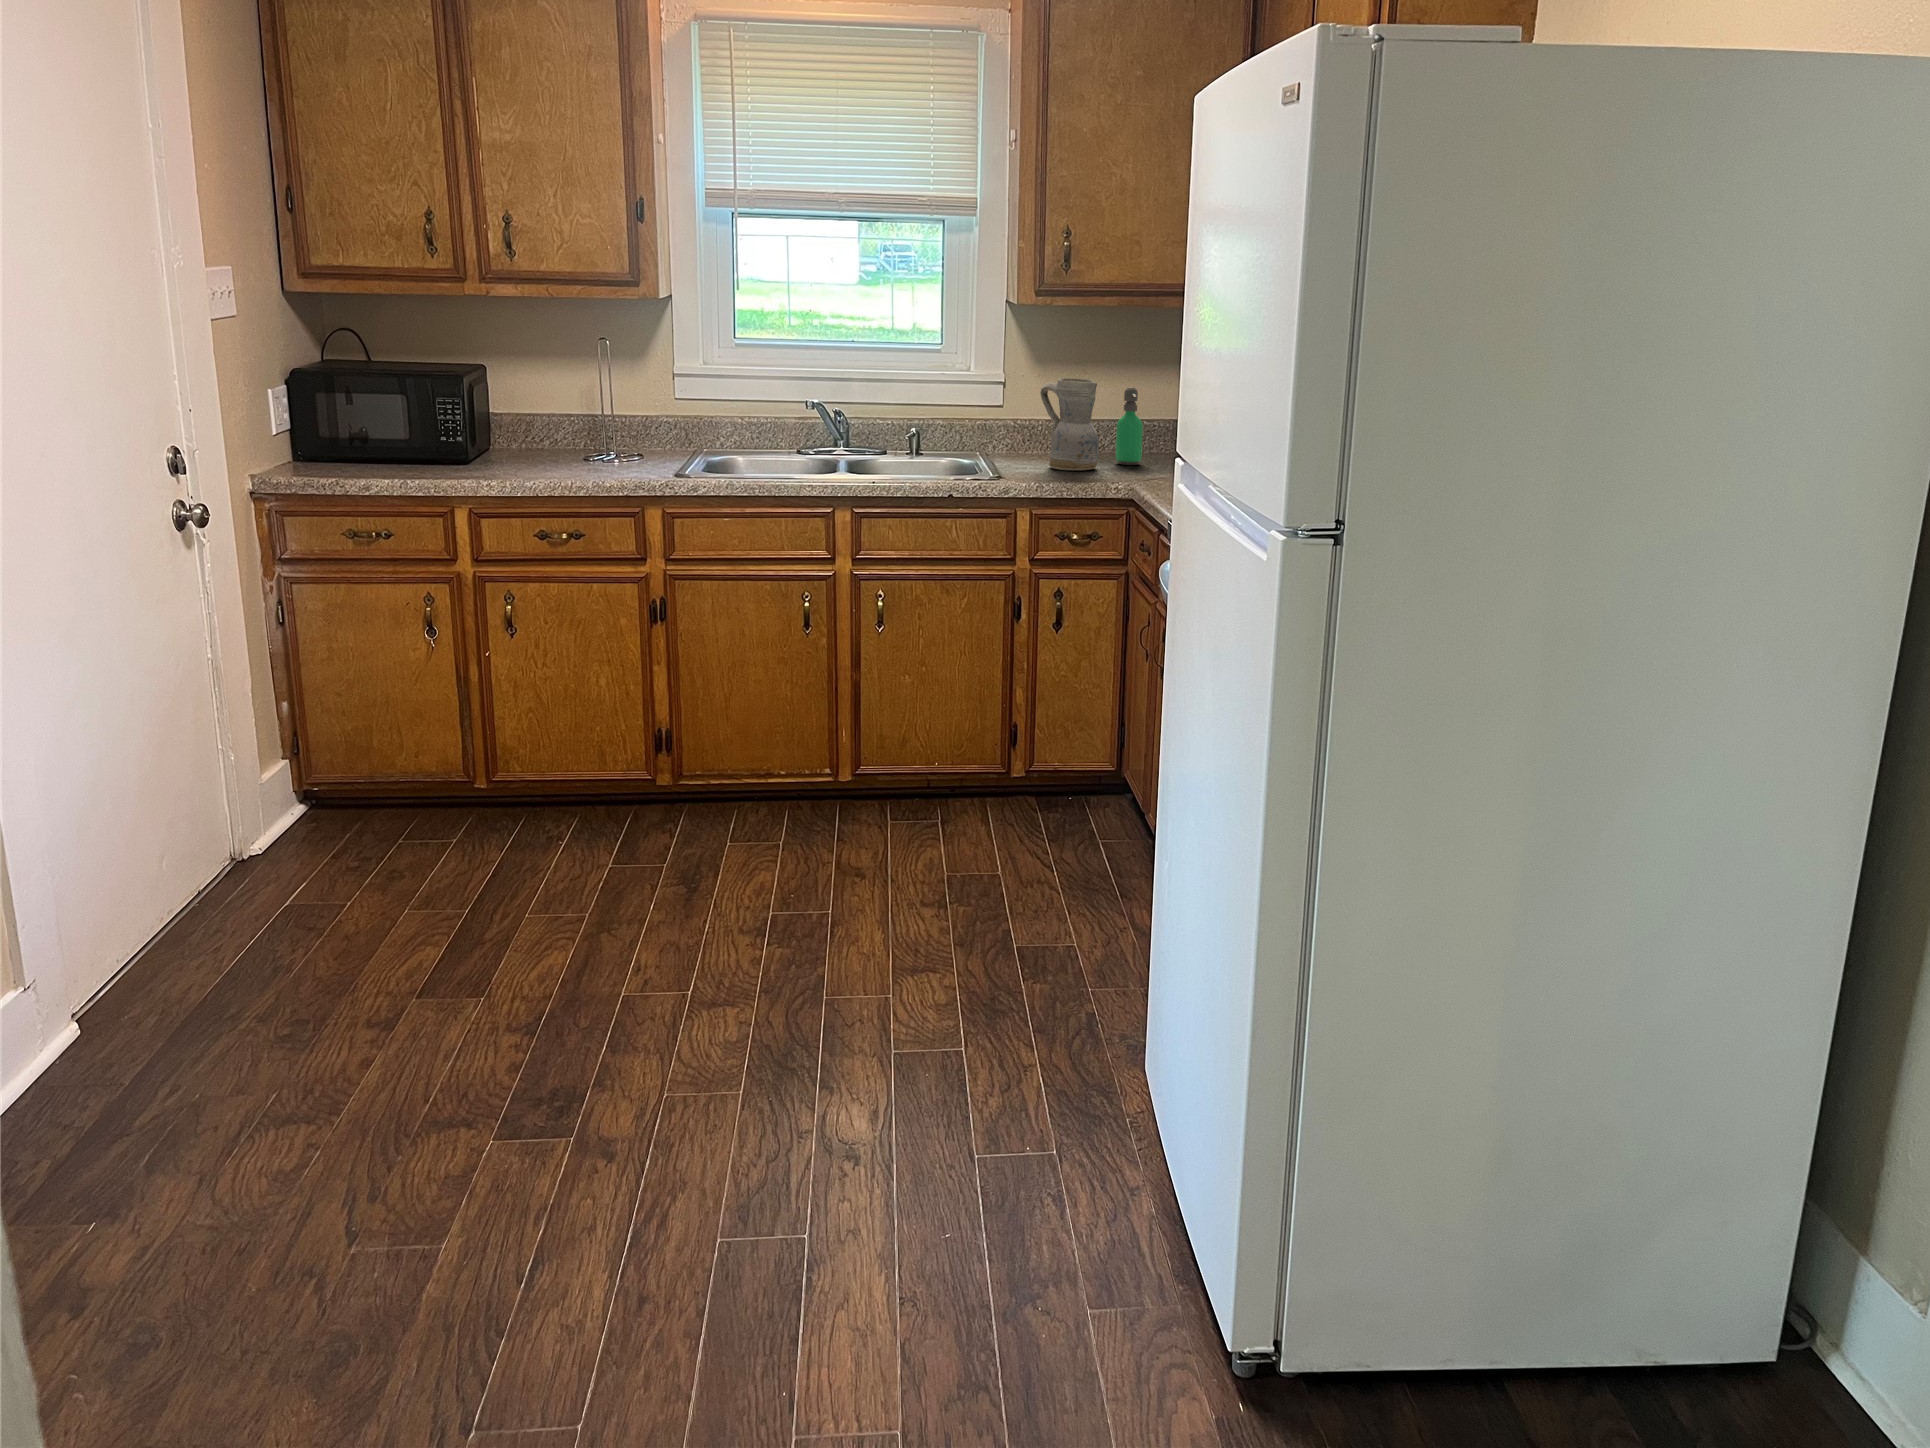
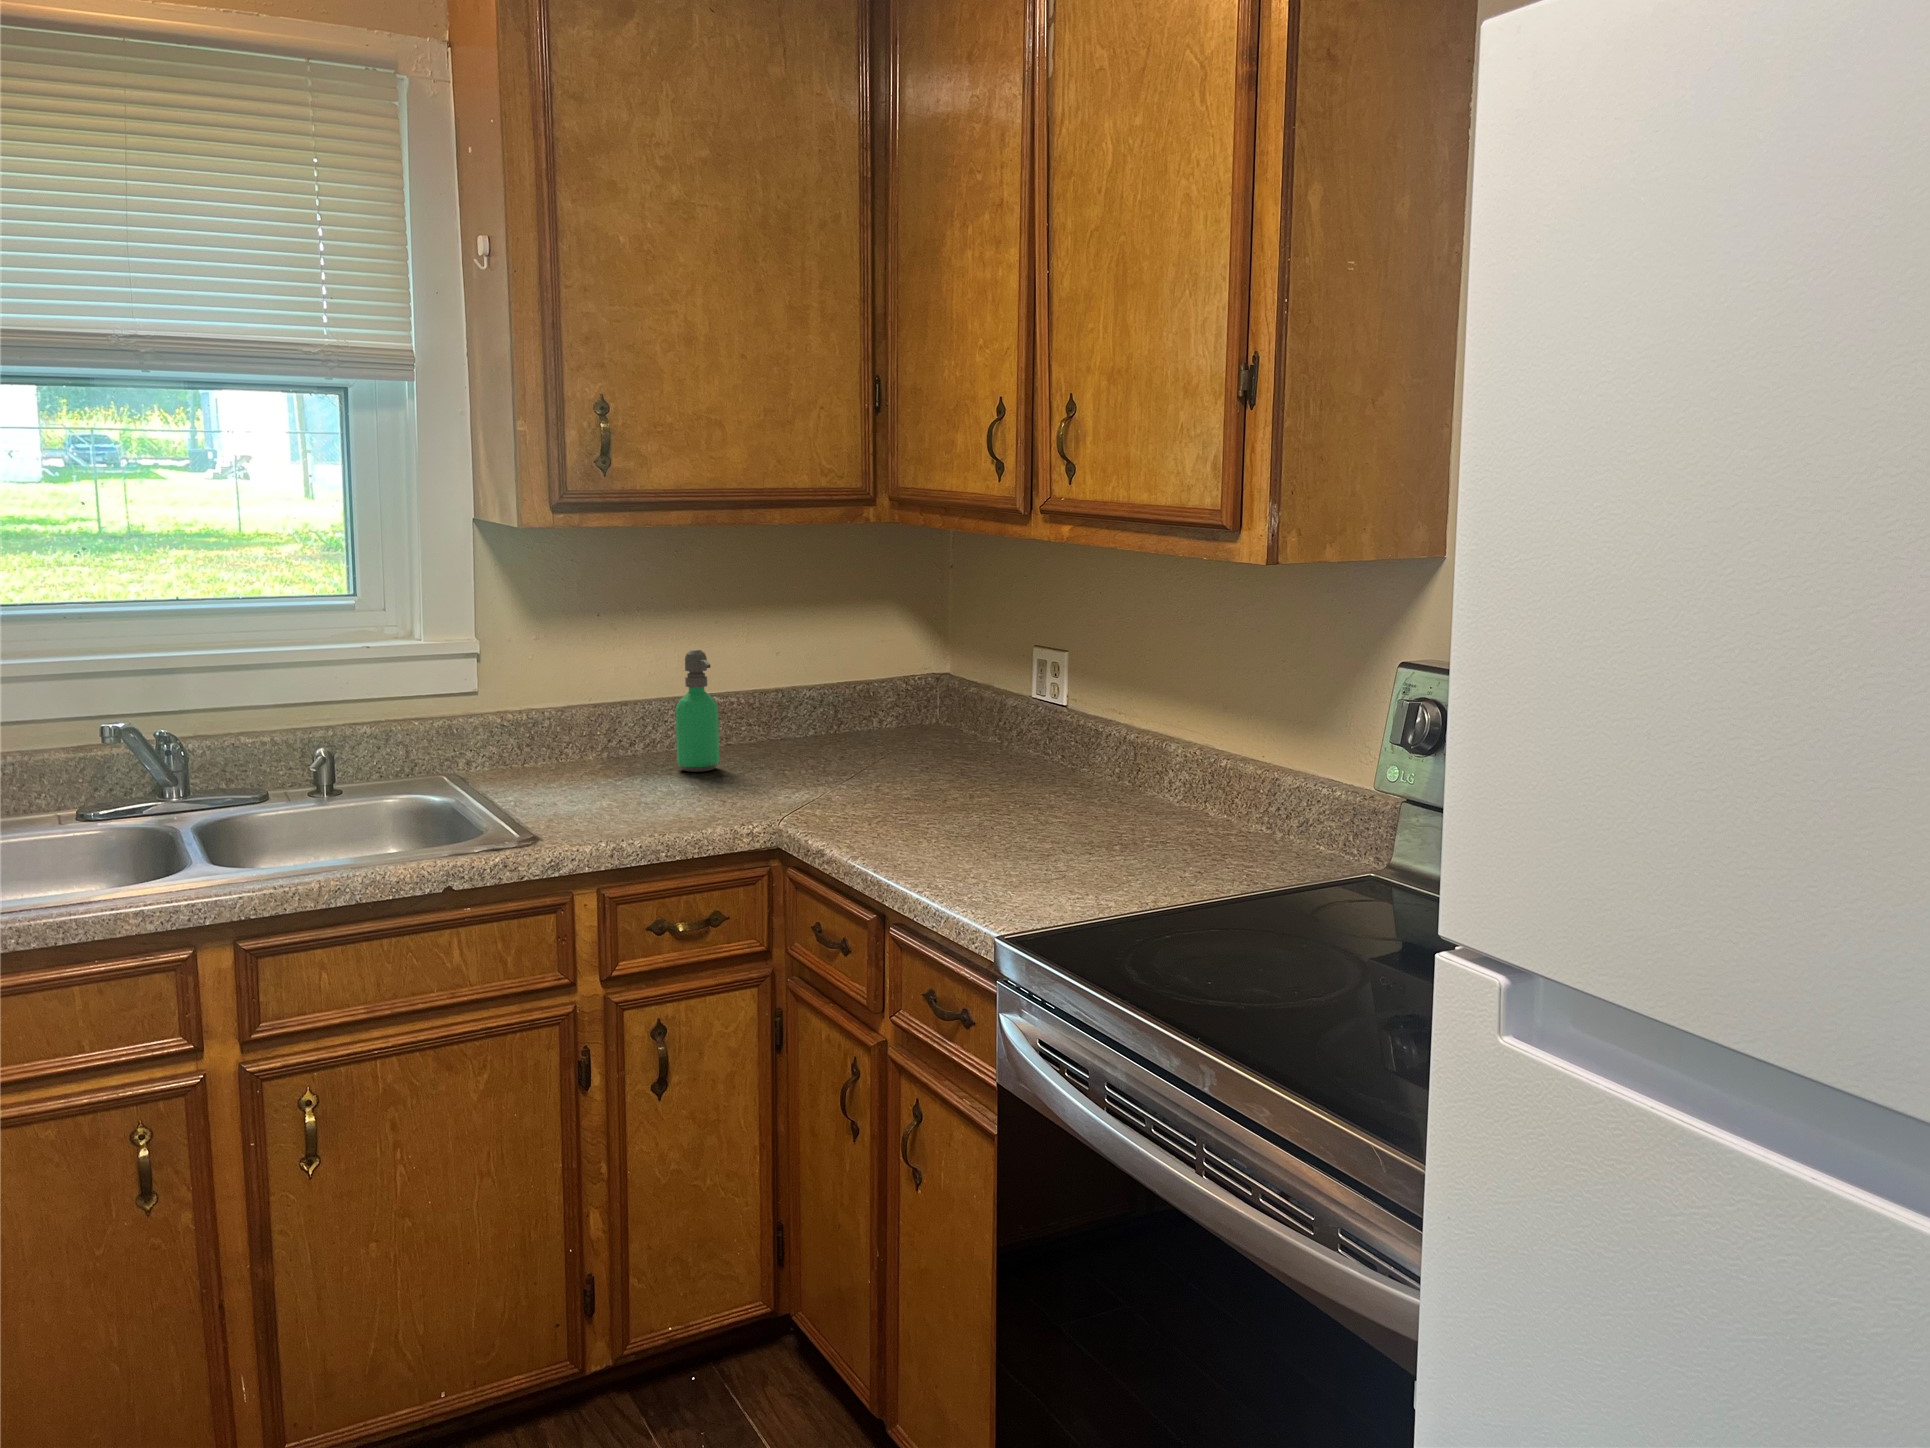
ceramic pitcher: present [1040,378,1099,470] -> none [557,642,665,797]

